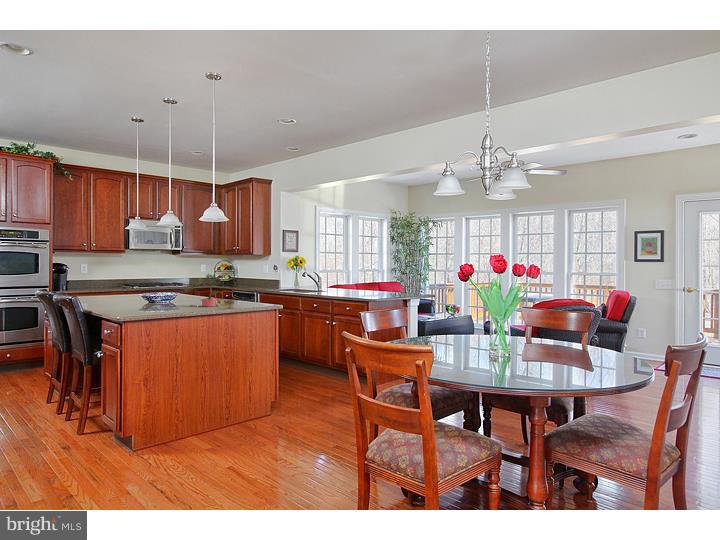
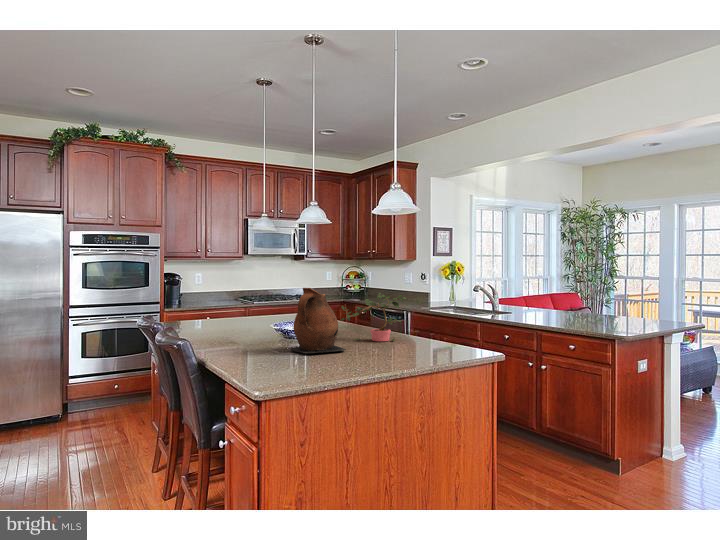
ceramic pitcher: none [136,268,177,312] -> present [291,288,346,353]

